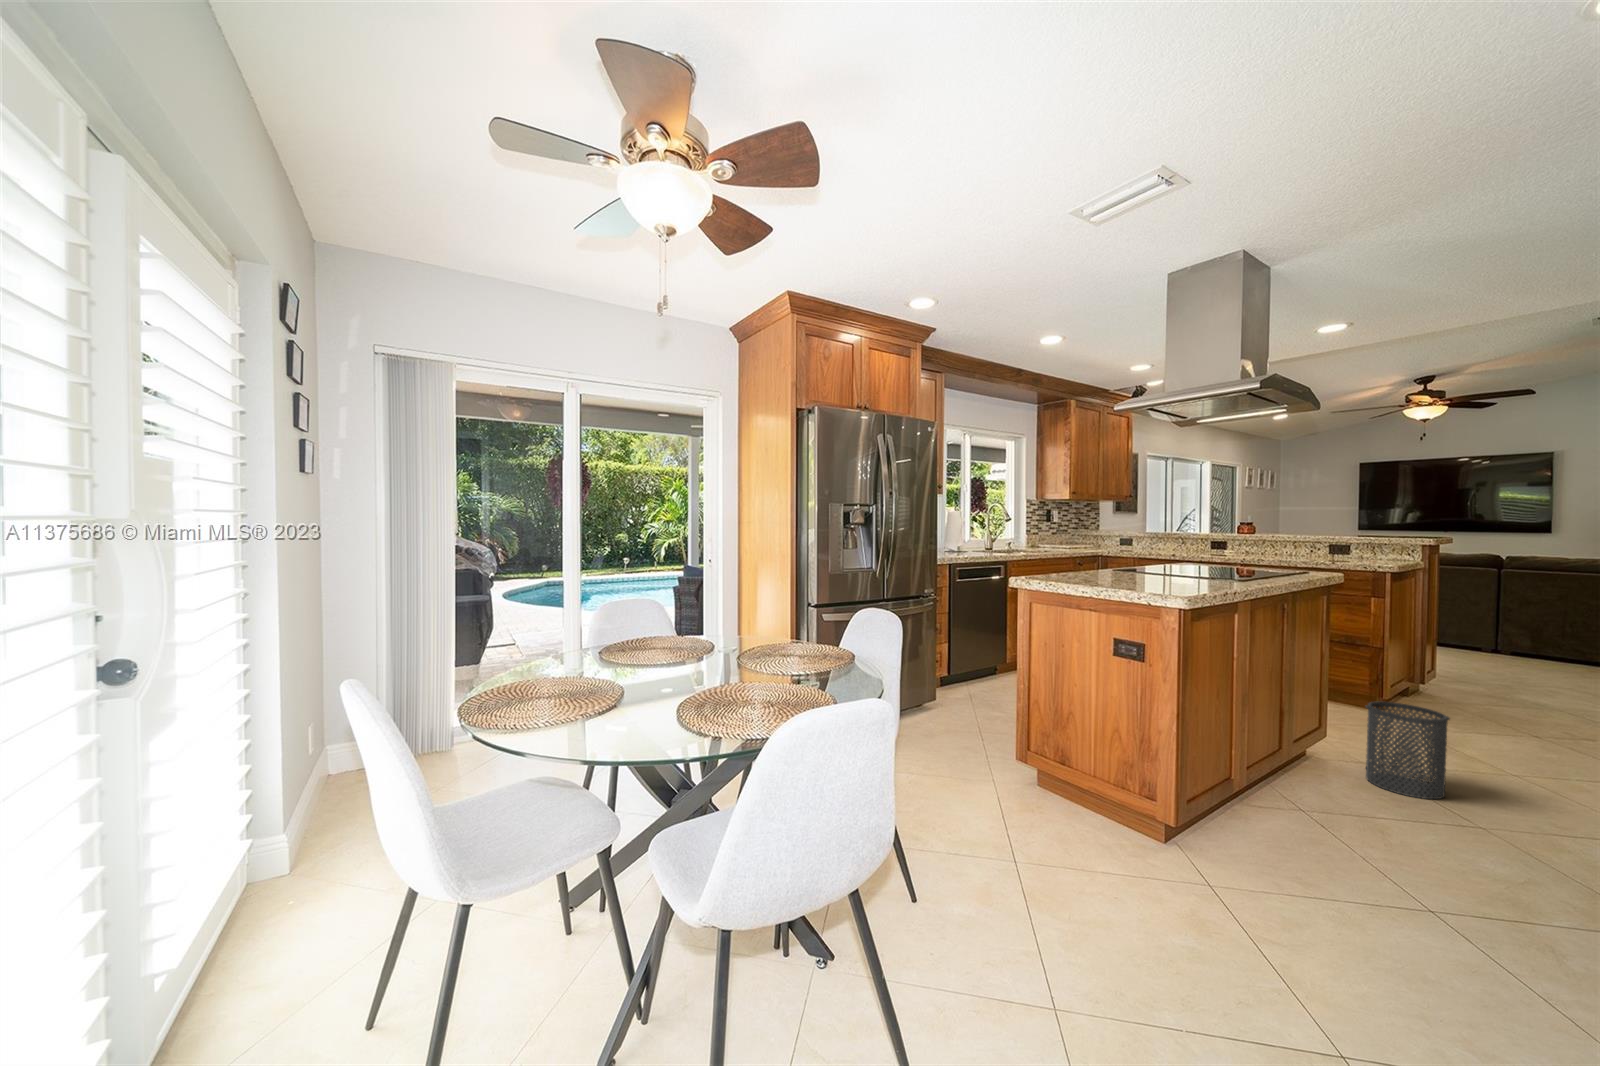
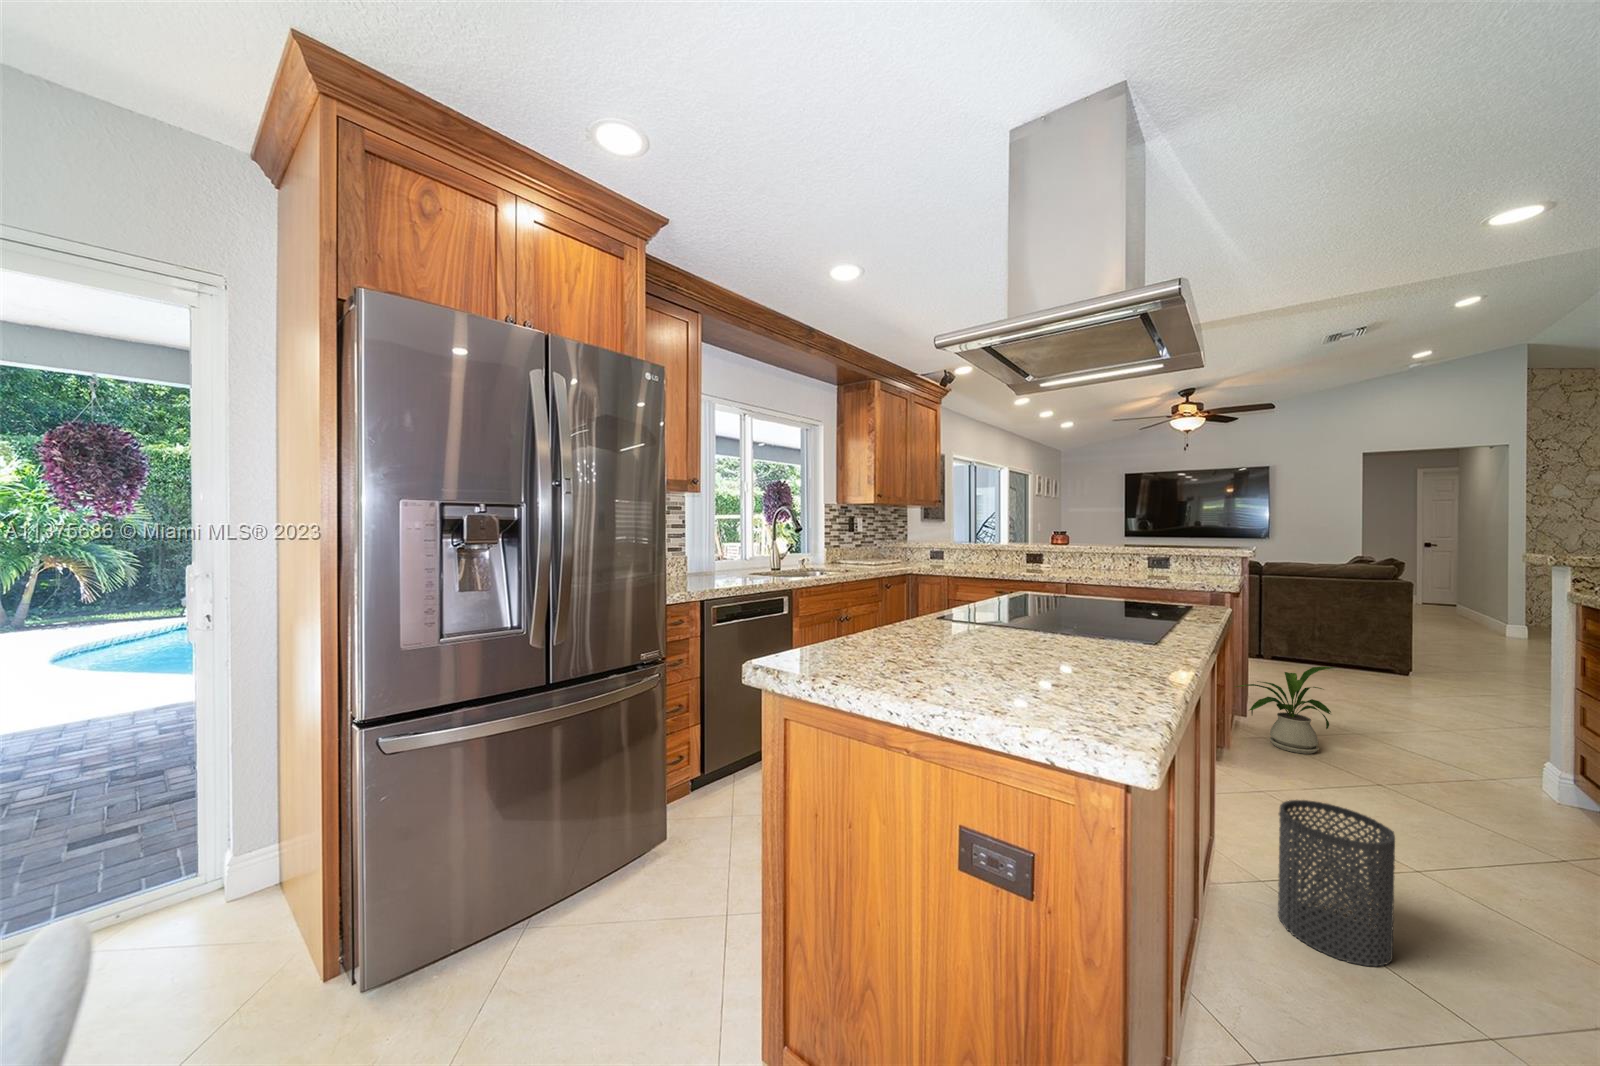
house plant: none [1409,642,1520,717] -> present [1236,666,1335,754]

